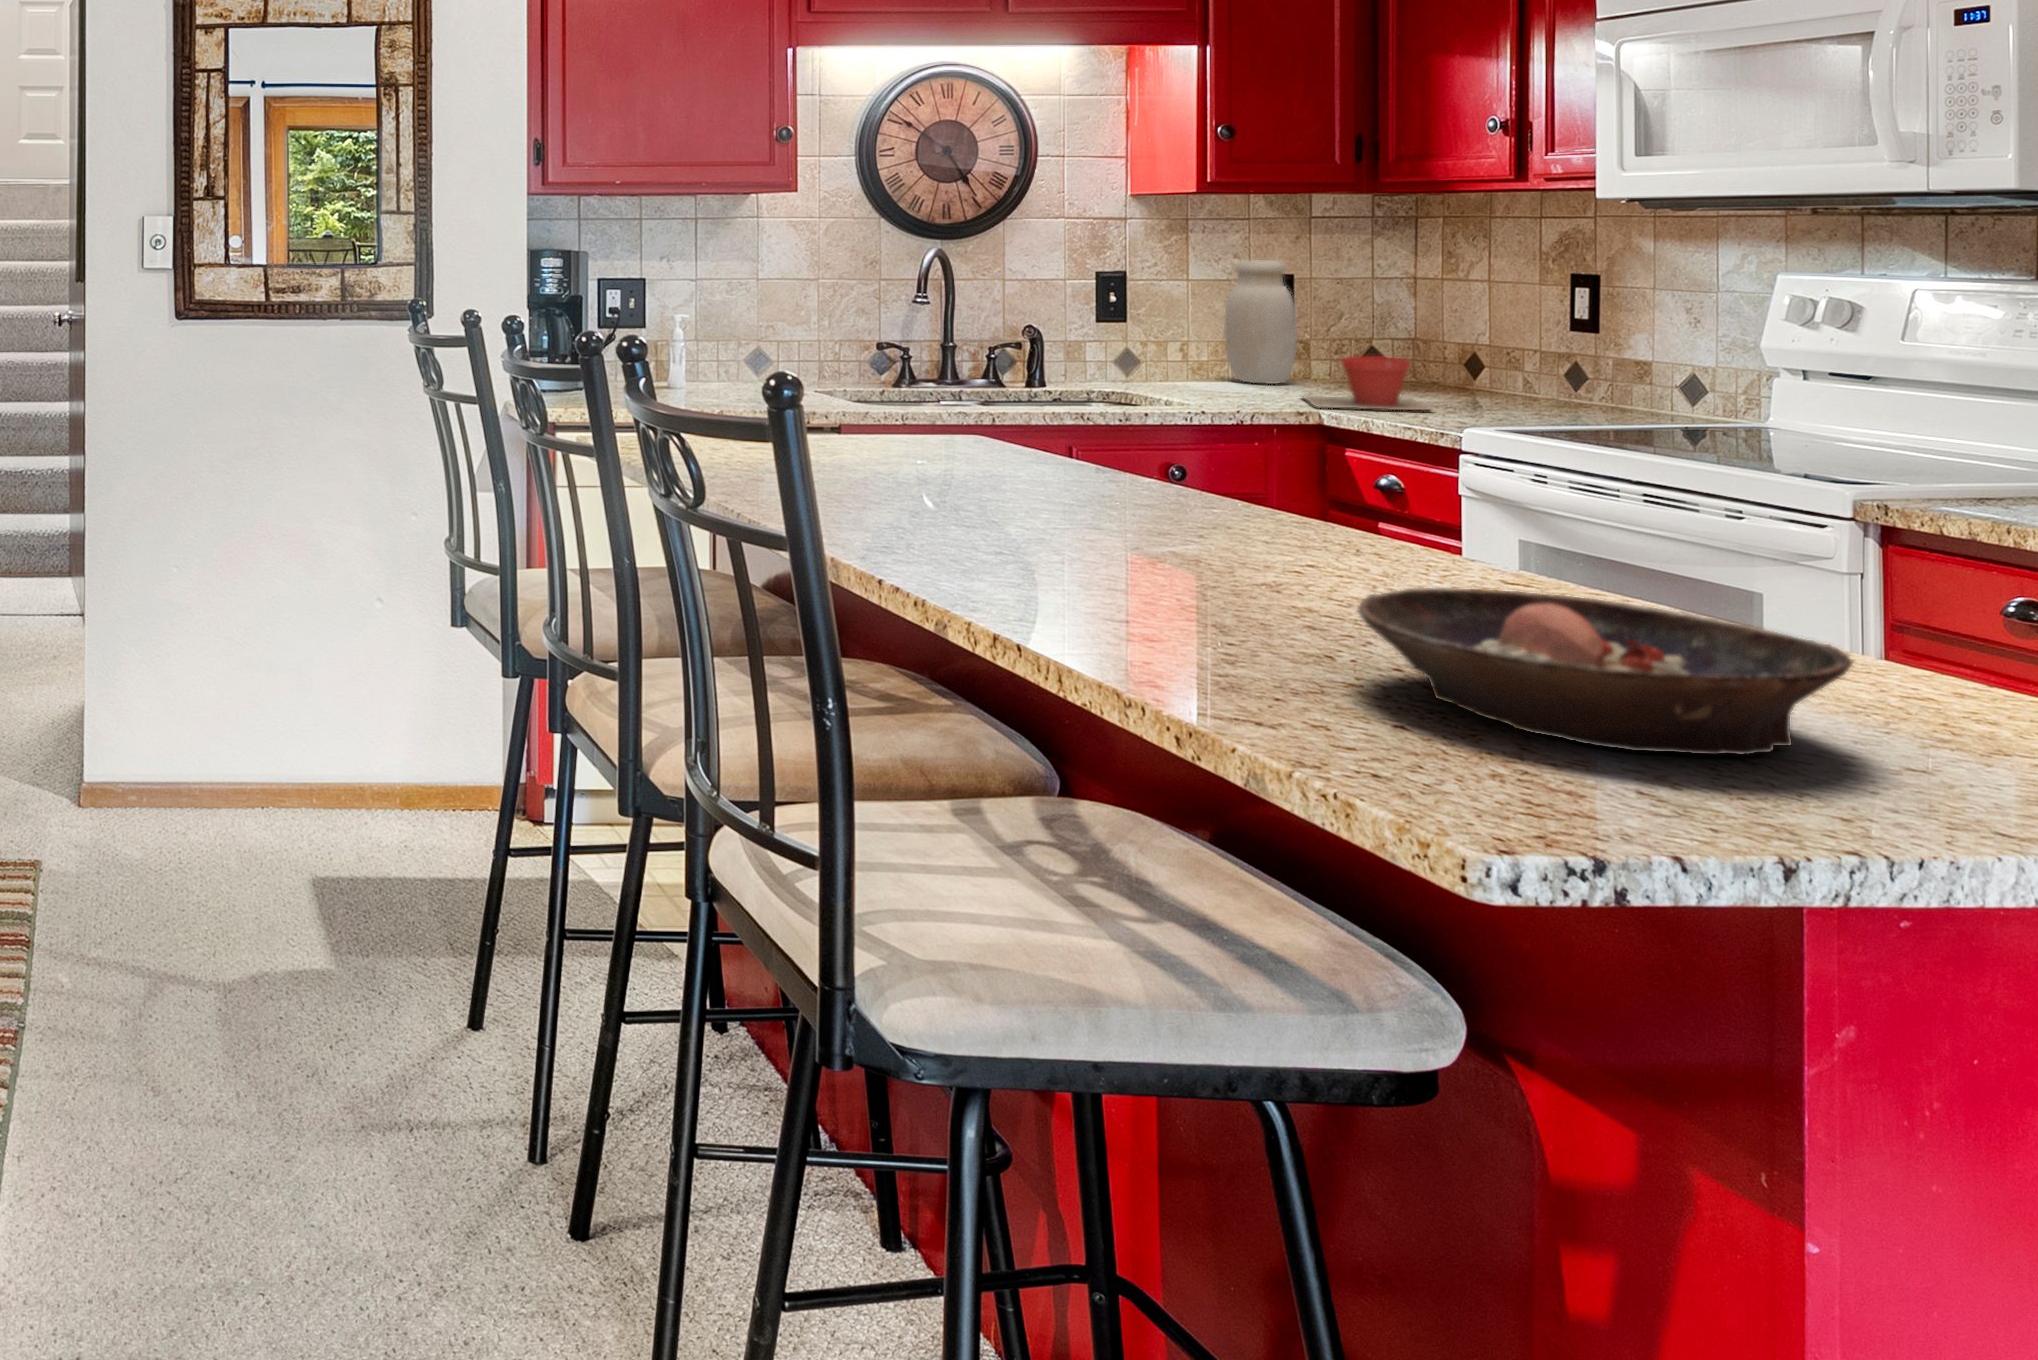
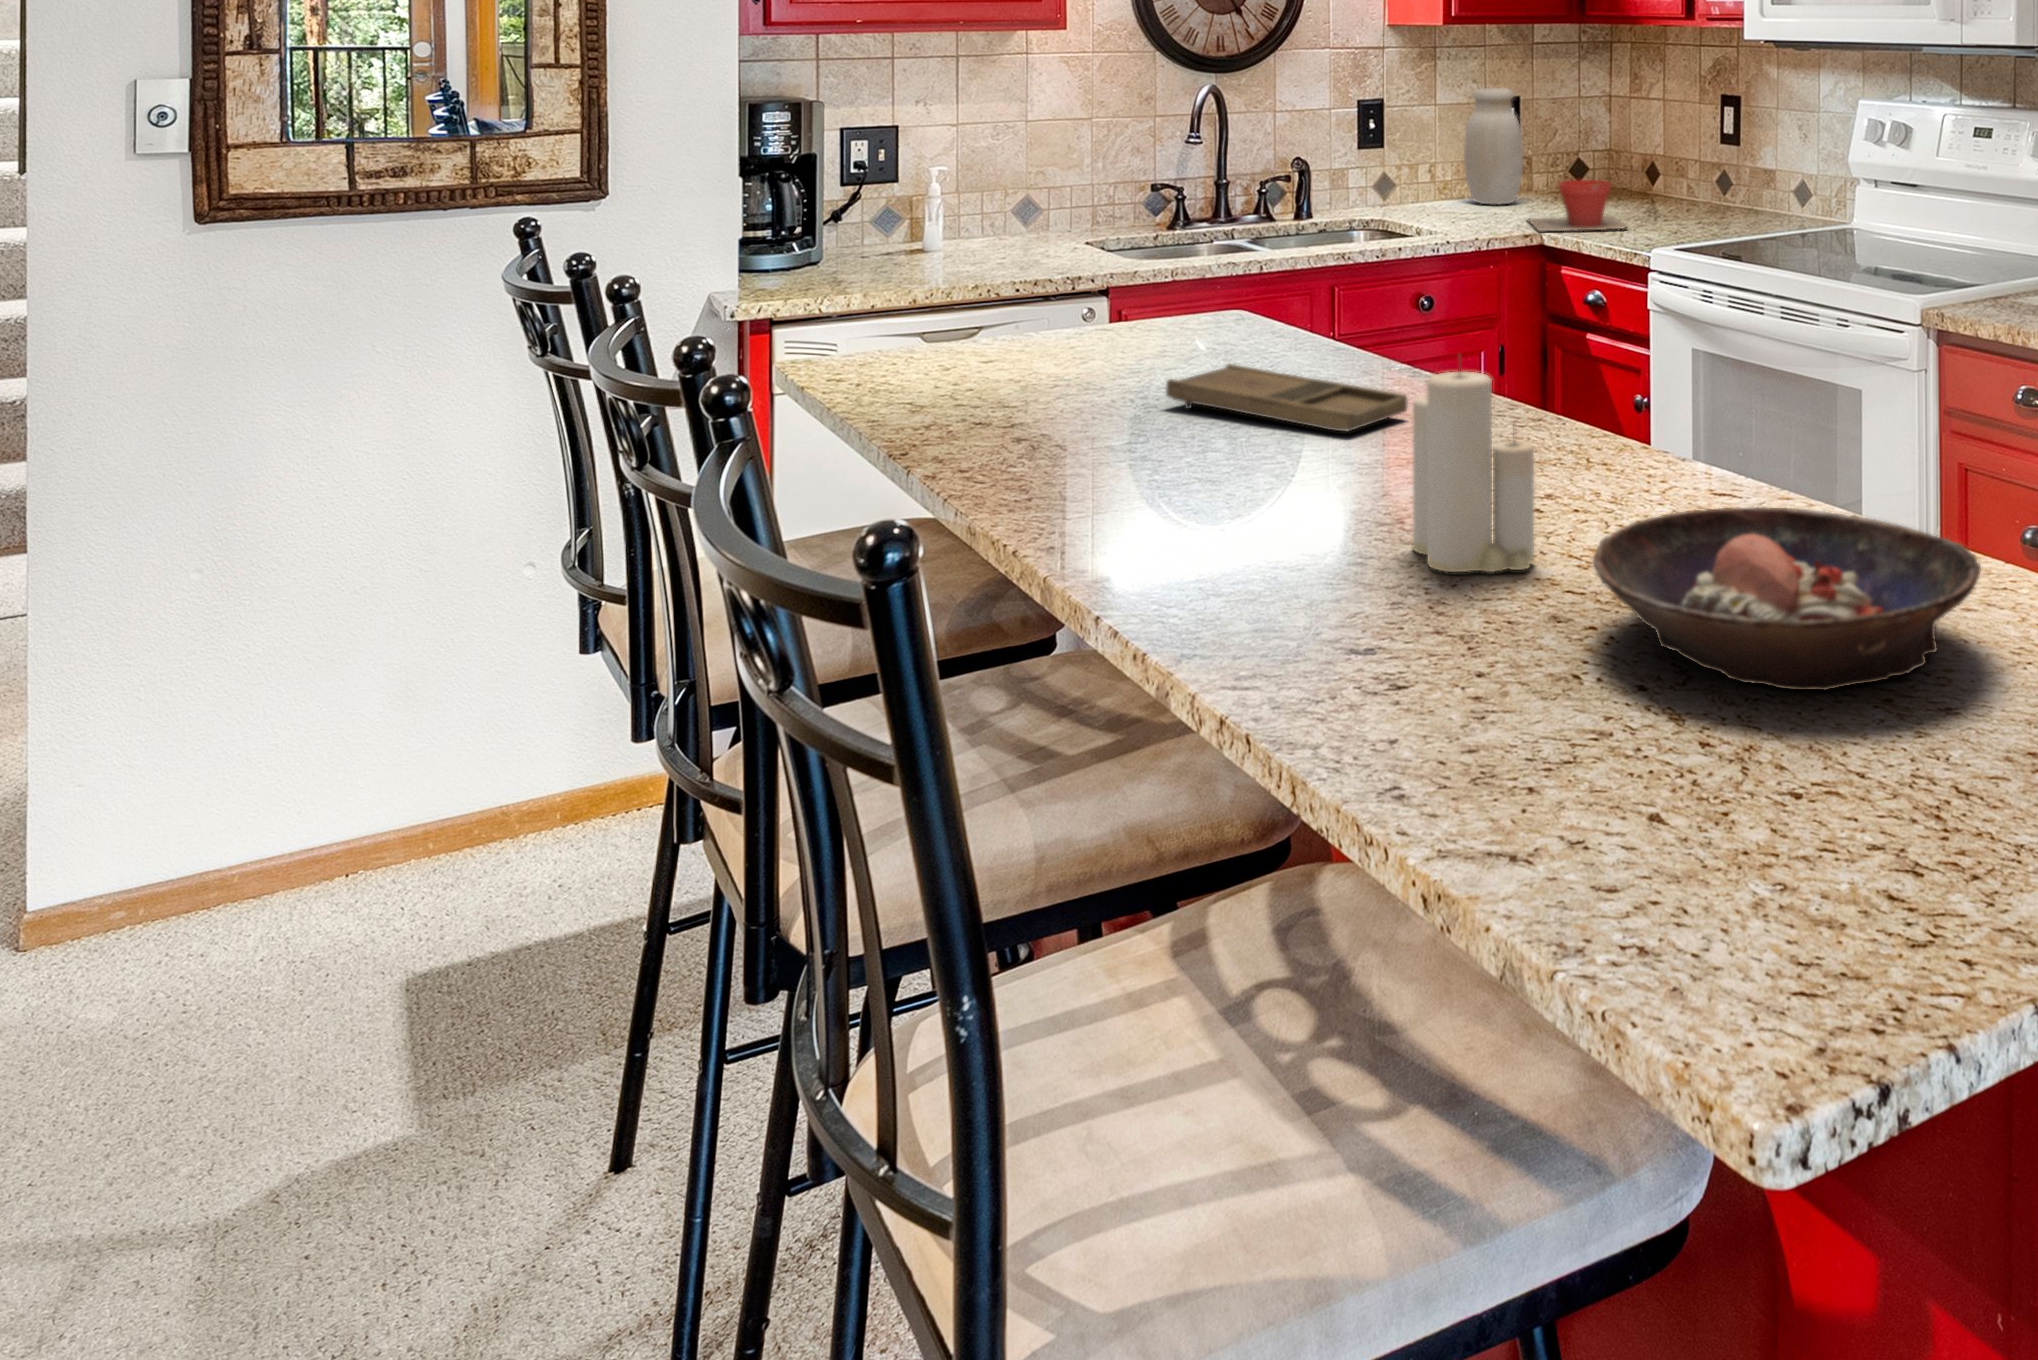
candle: none [1163,424,1295,631] -> present [1413,371,1534,572]
tray: none [912,465,1158,525] -> present [1166,364,1407,432]

